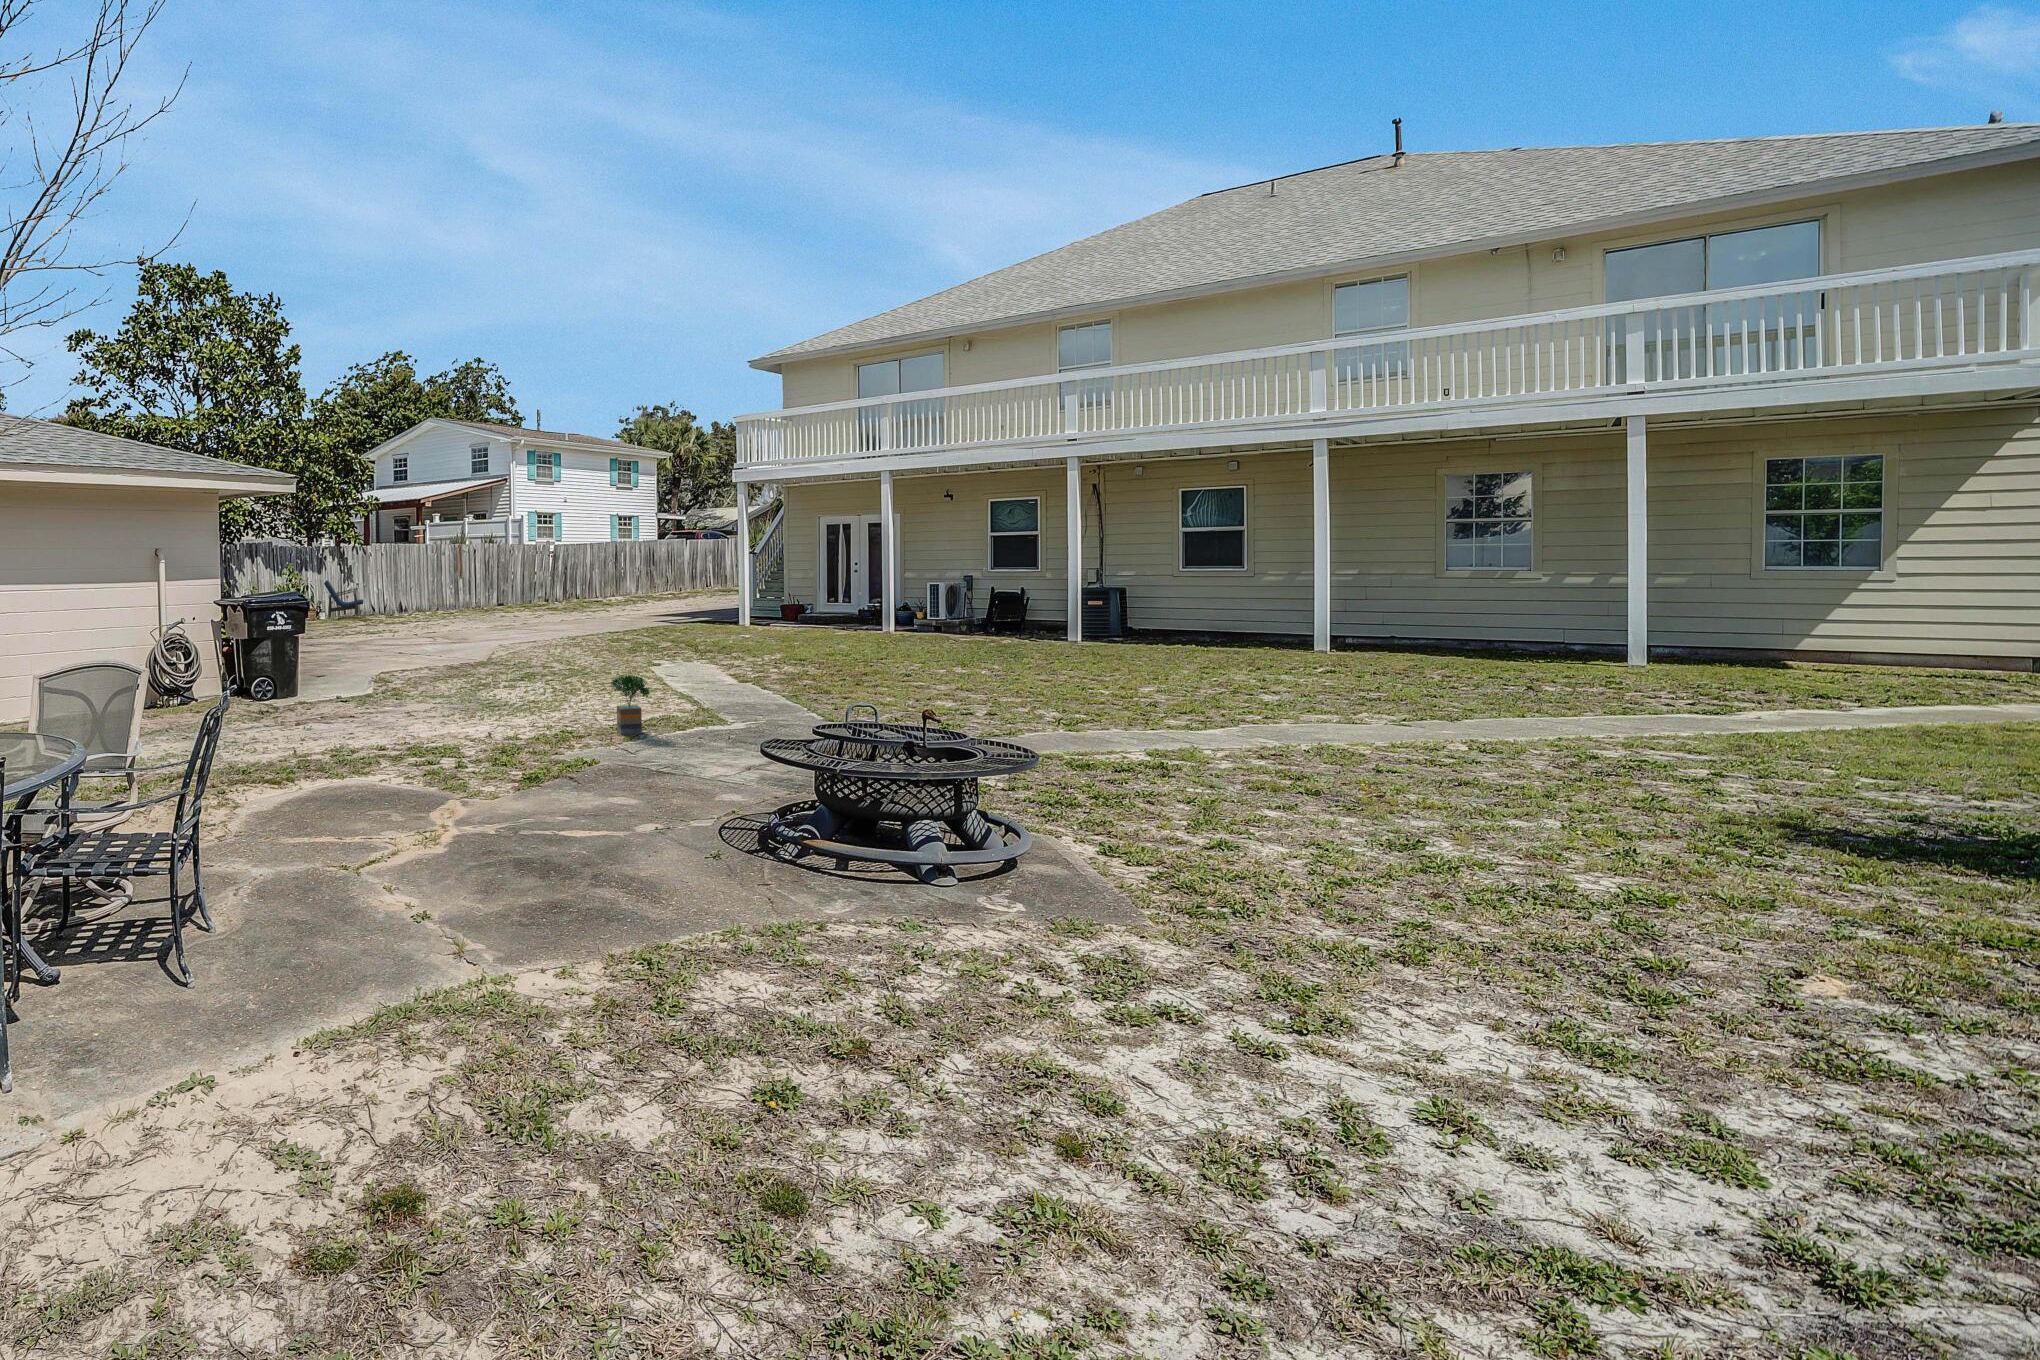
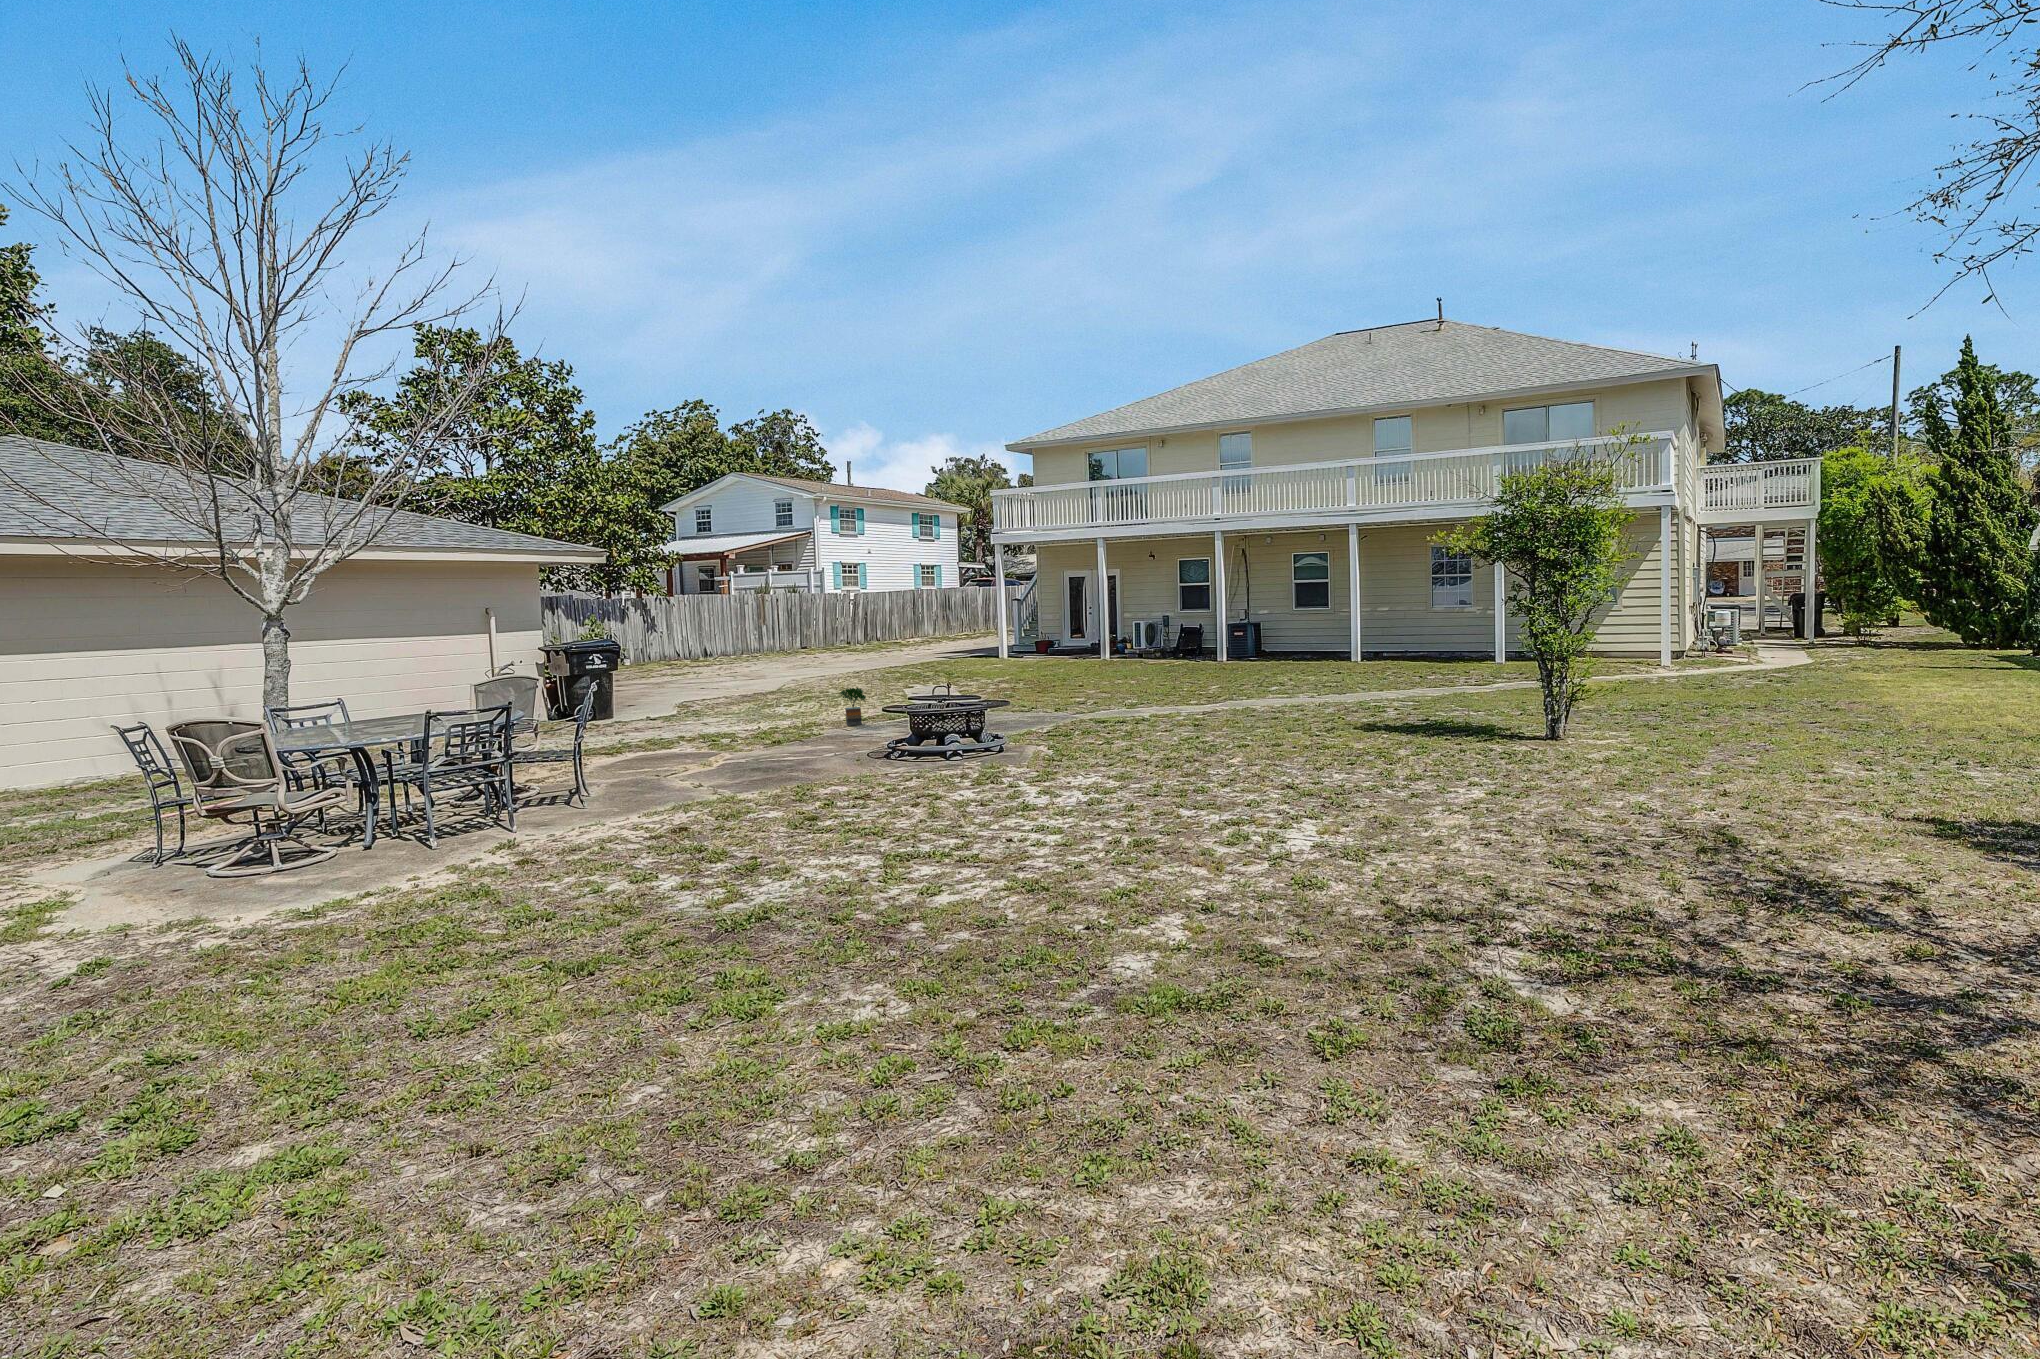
lounge chair: present [324,580,363,619] -> none [630,633,669,668]

